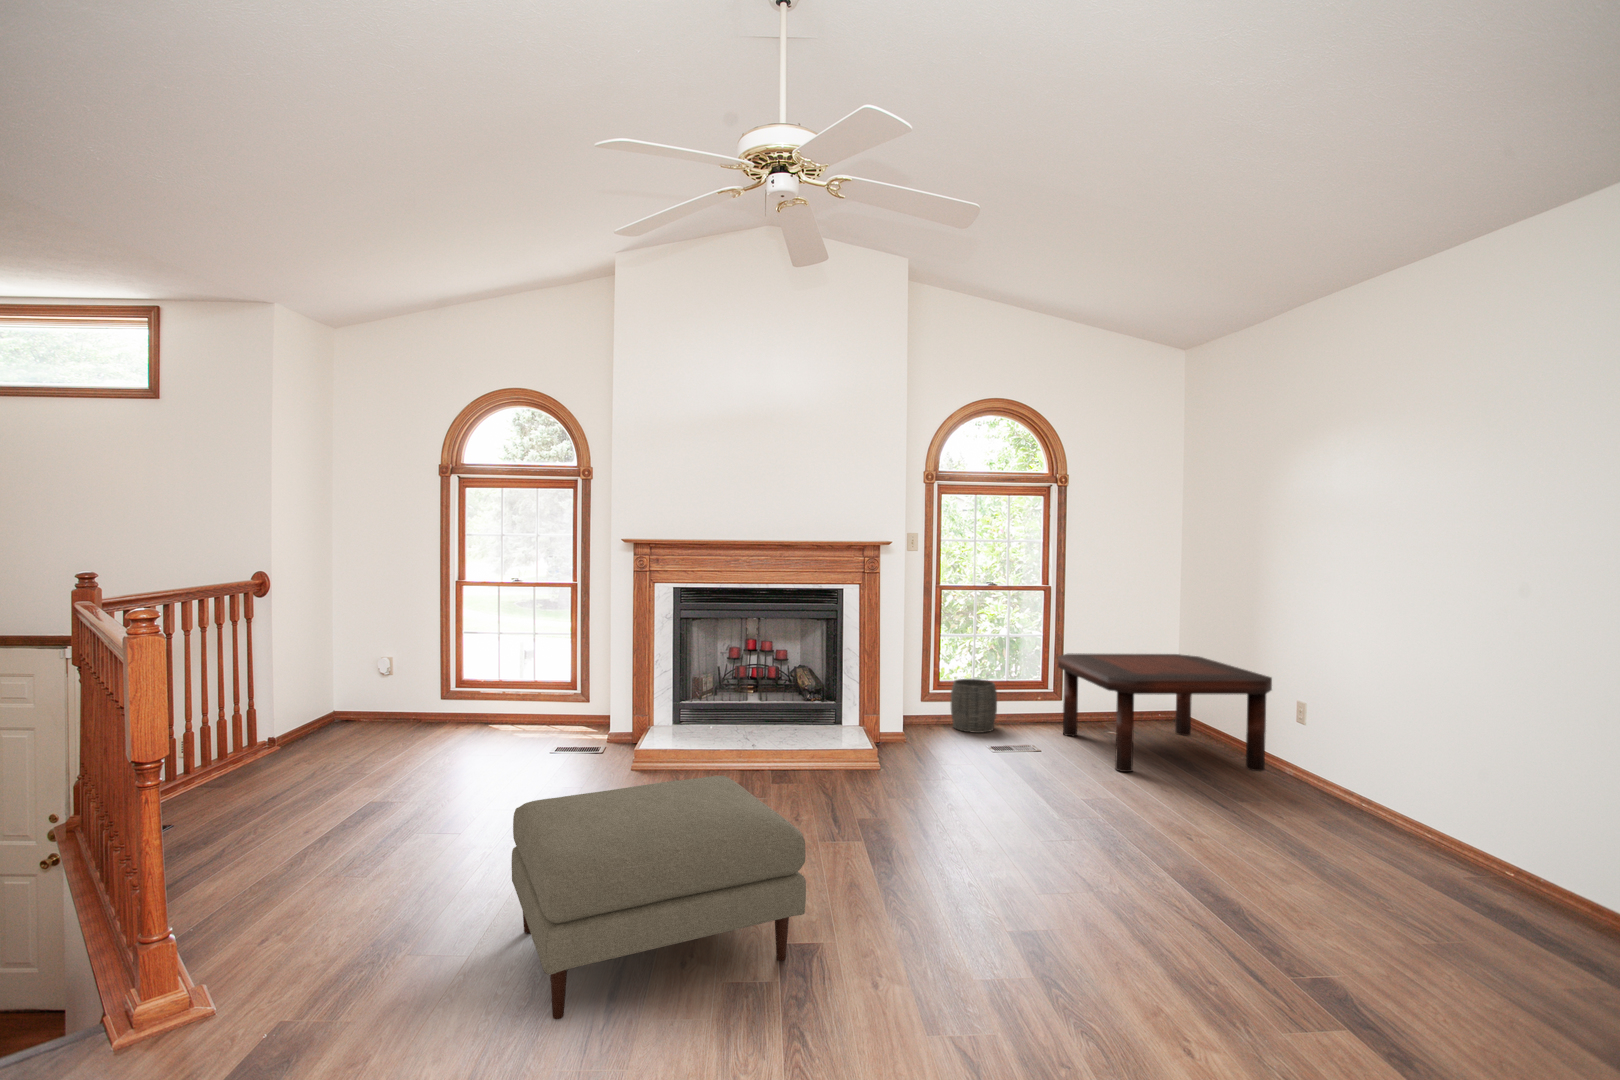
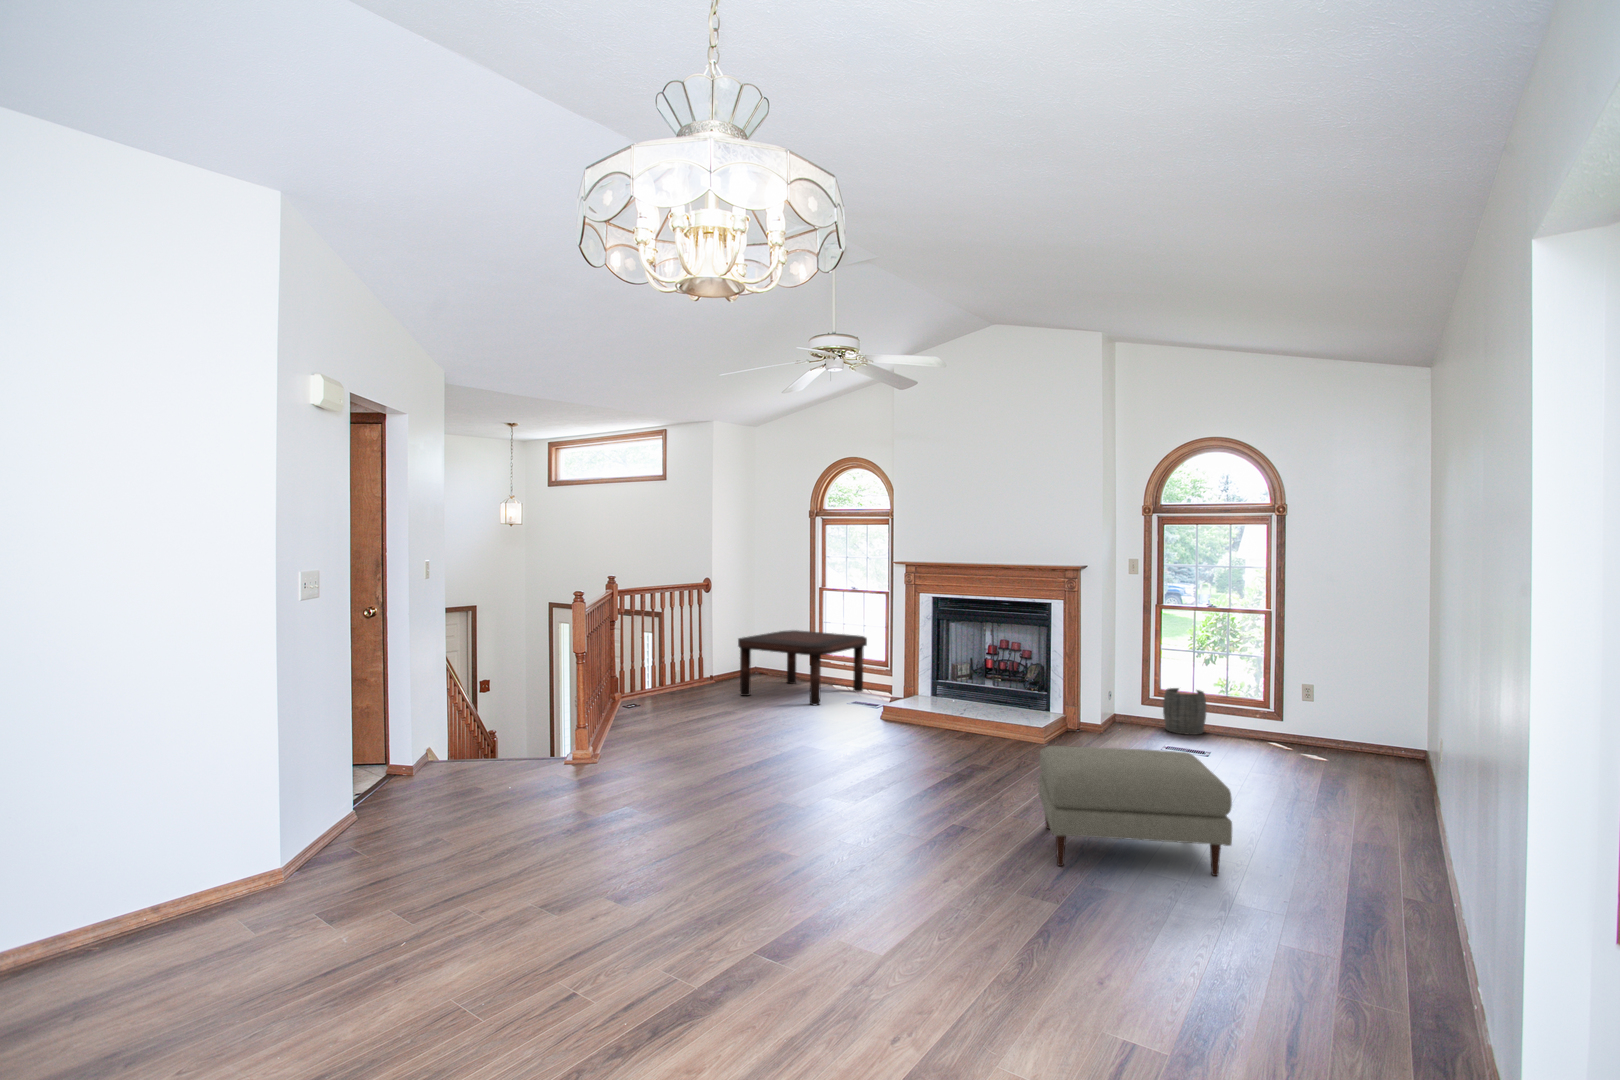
coffee table: present [1058,653,1272,772] -> present [738,630,867,705]
ottoman: present [512,776,806,1019] -> present [1038,746,1232,876]

